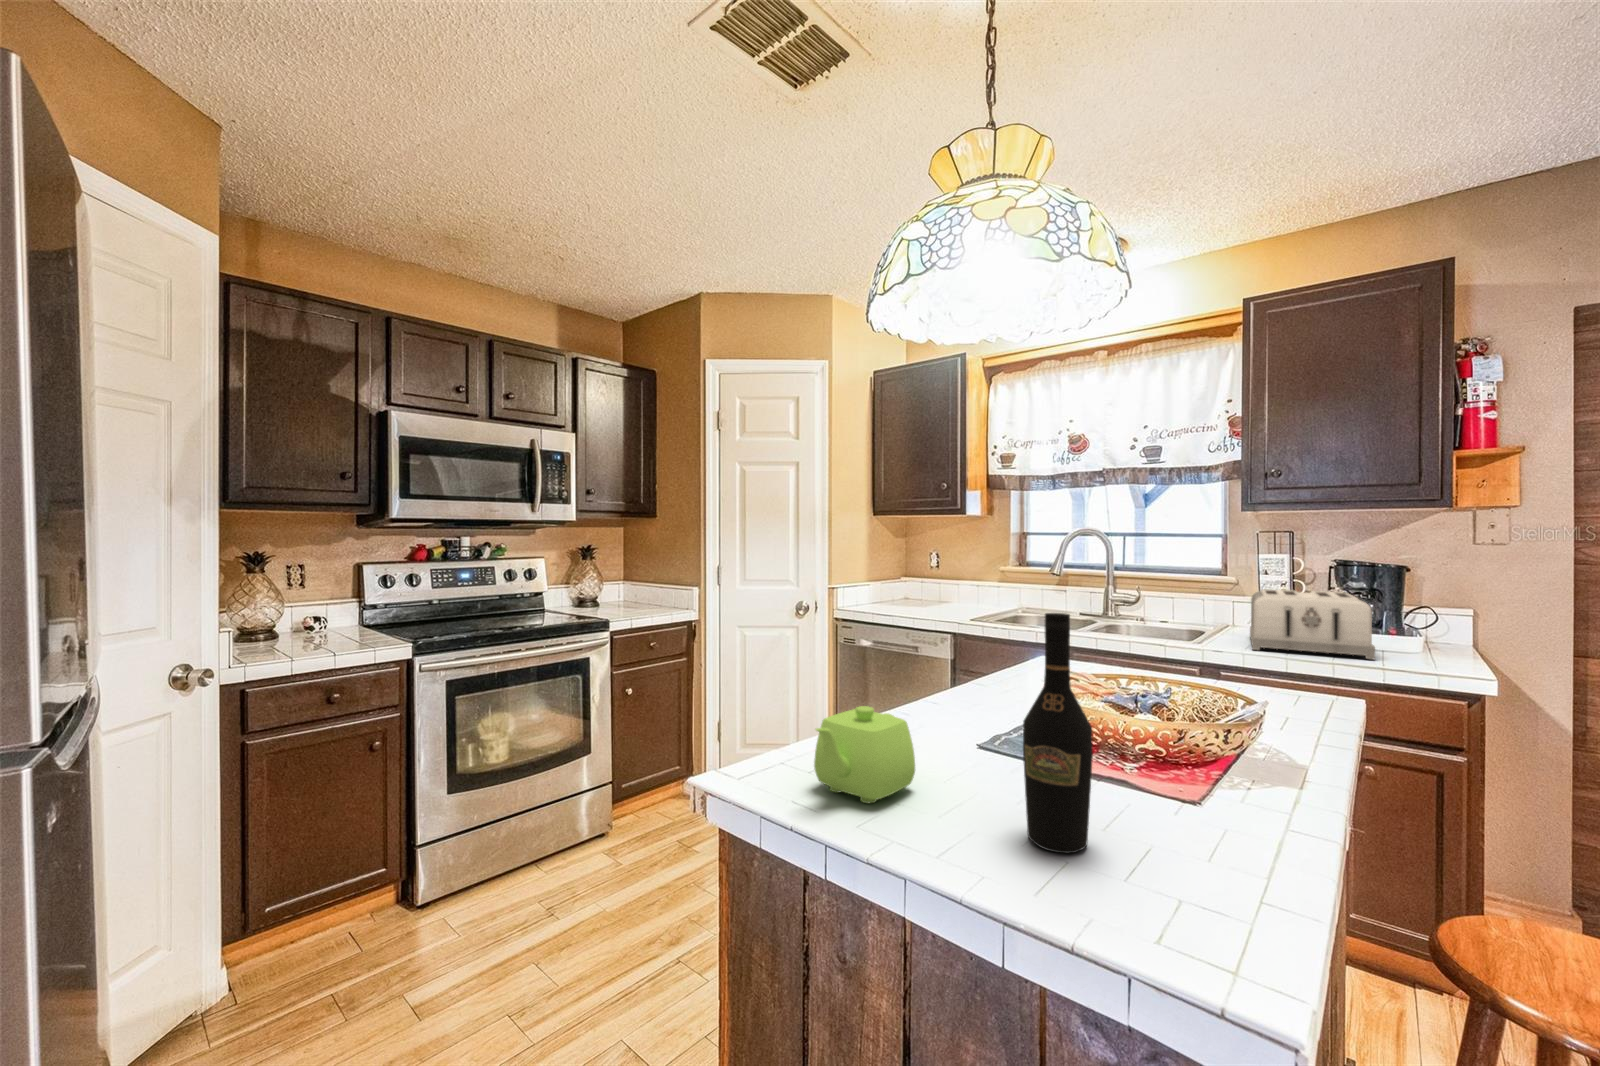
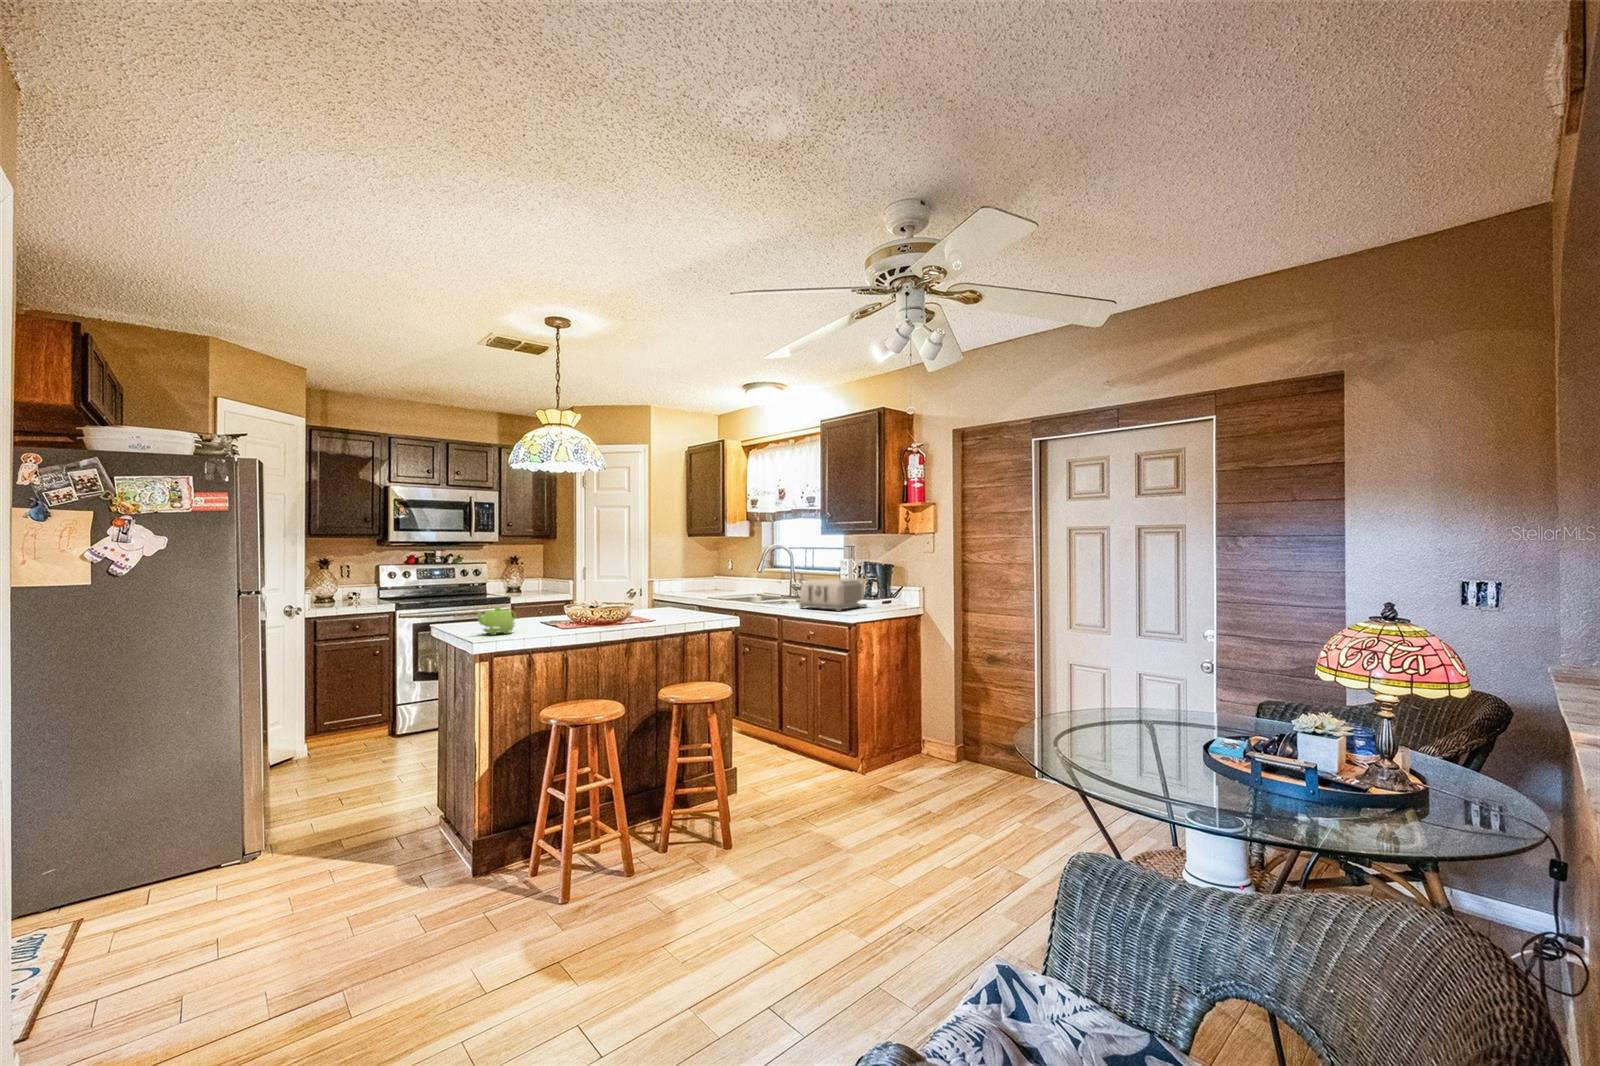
wine bottle: present [1023,613,1093,853] -> none [516,573,536,640]

